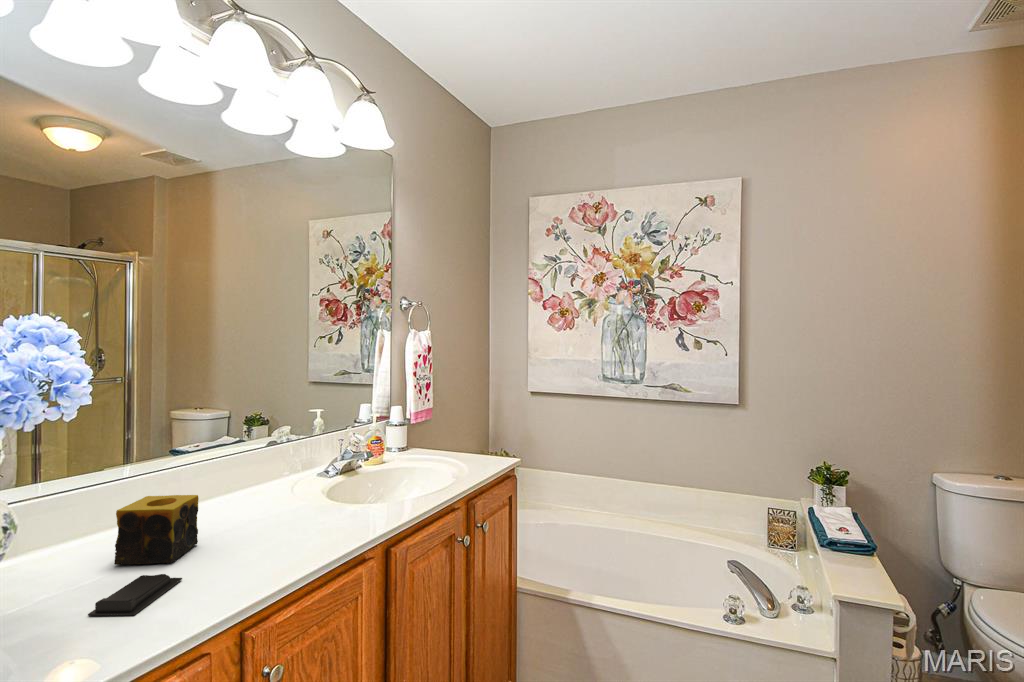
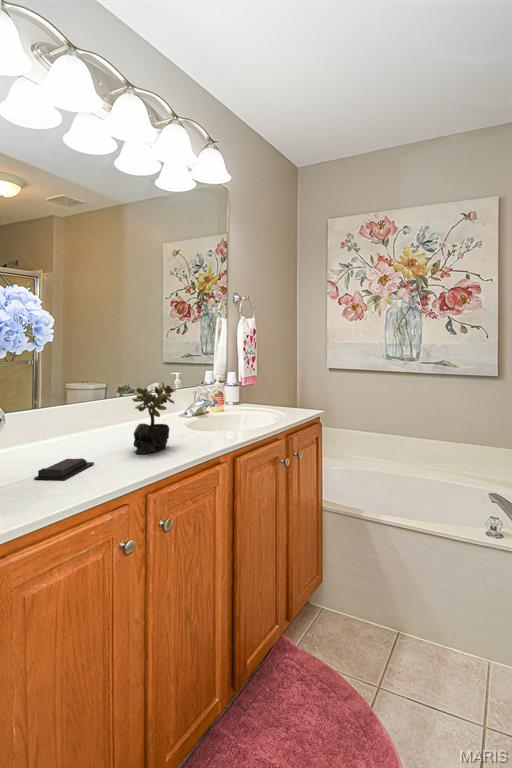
succulent plant: none [243,452,307,557] -> present [132,383,176,454]
candle: present [114,495,199,565] -> none [48,412,103,455]

